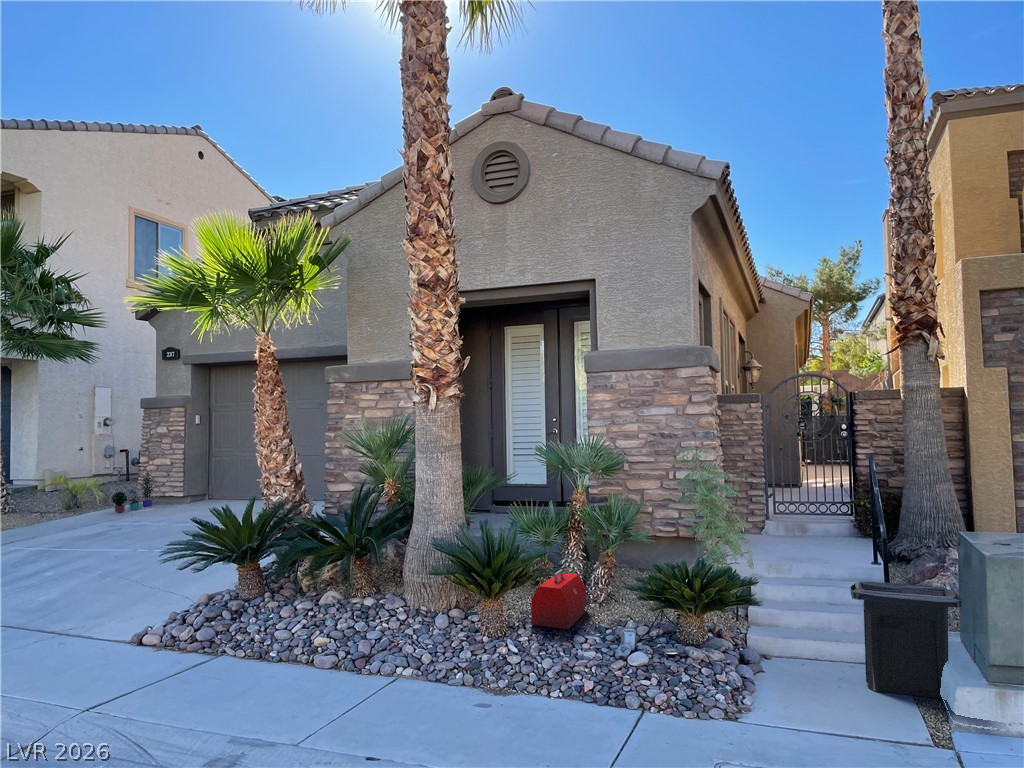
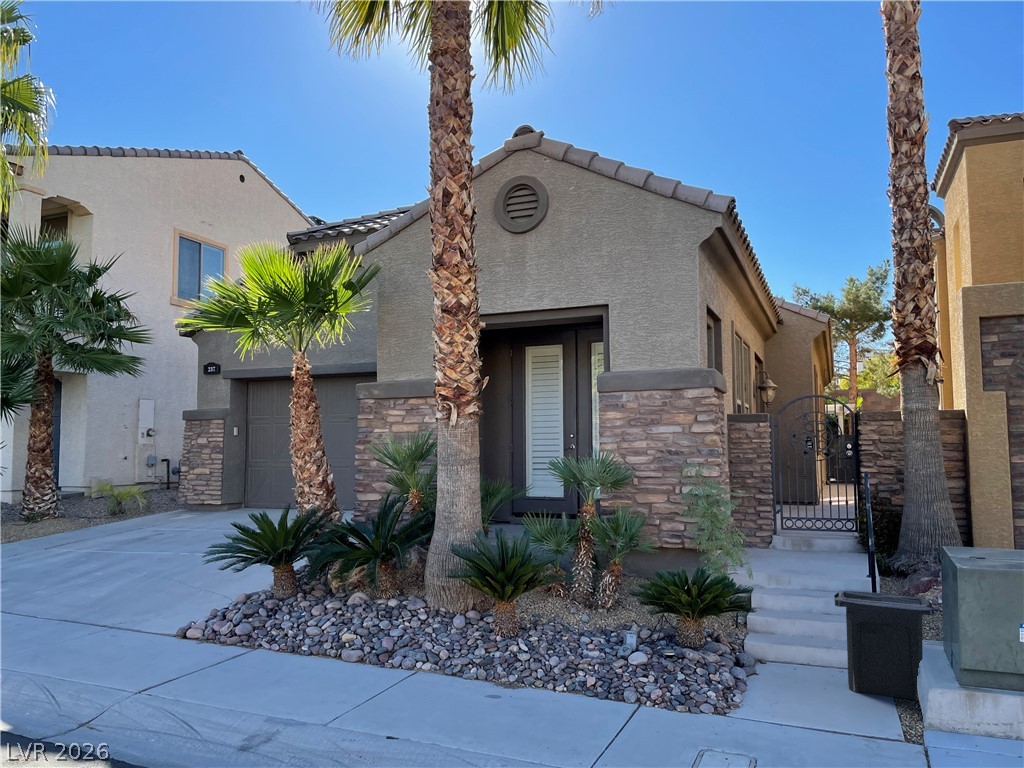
potted plant: present [112,473,154,512] -> none [152,481,193,519]
toolbox: present [531,569,586,629] -> none [542,576,594,631]

